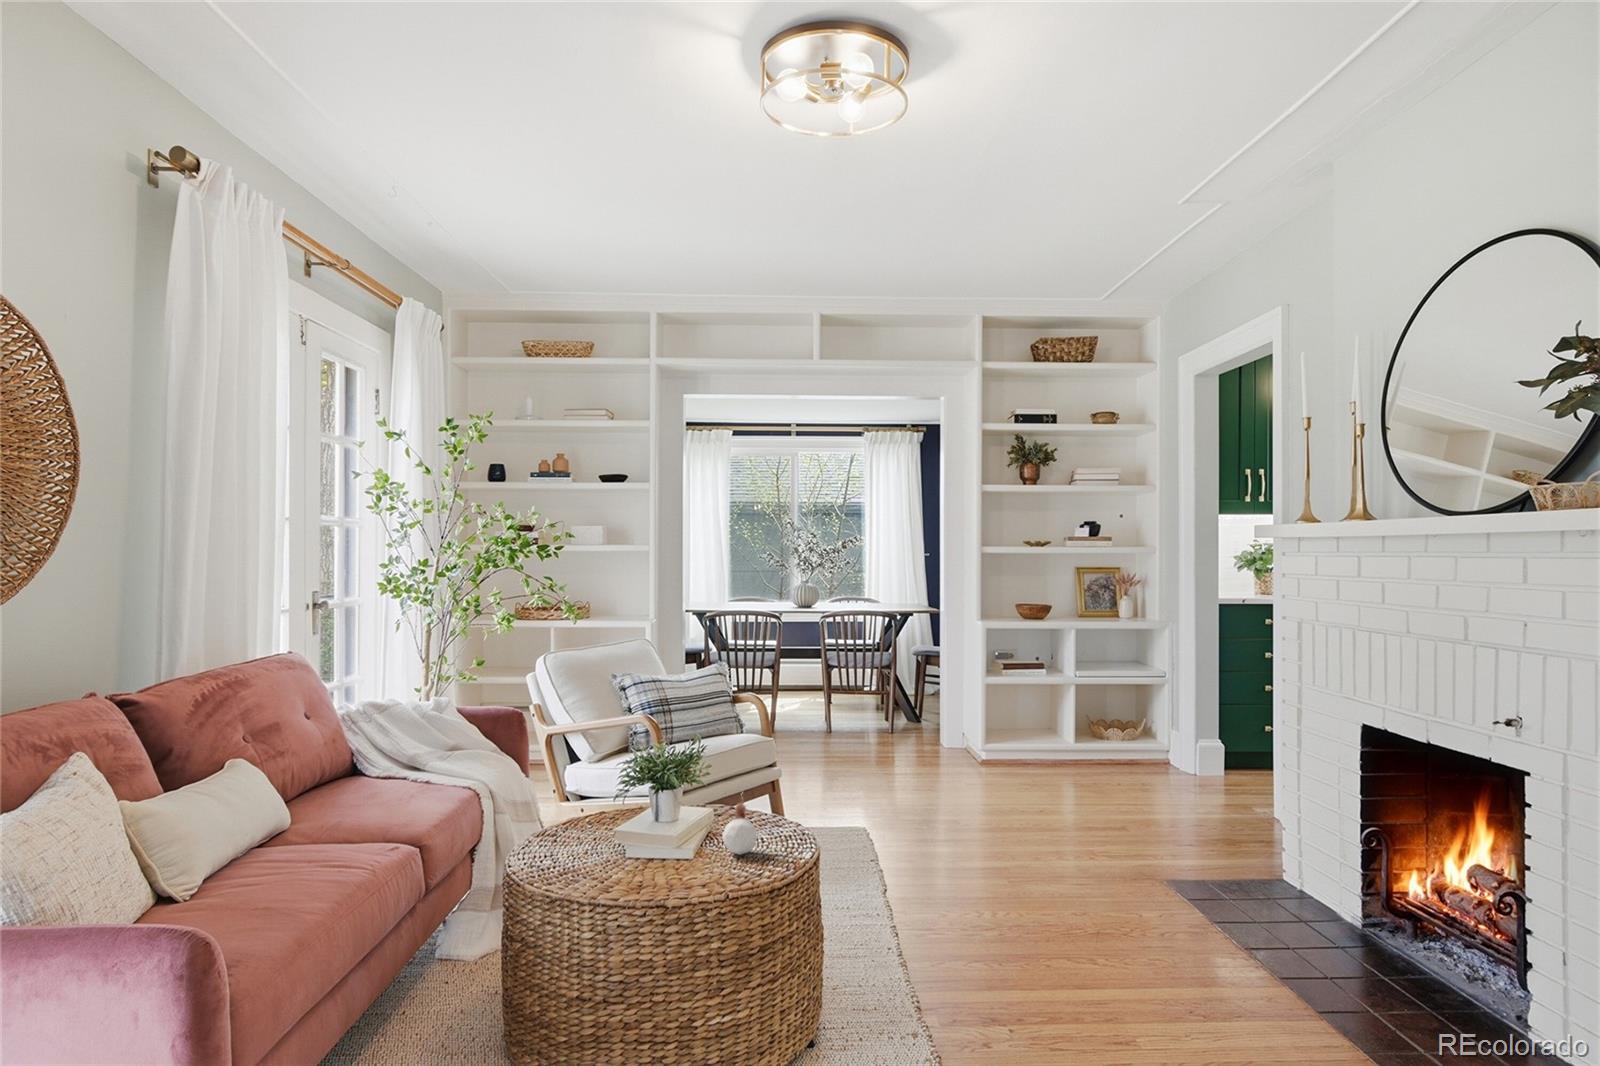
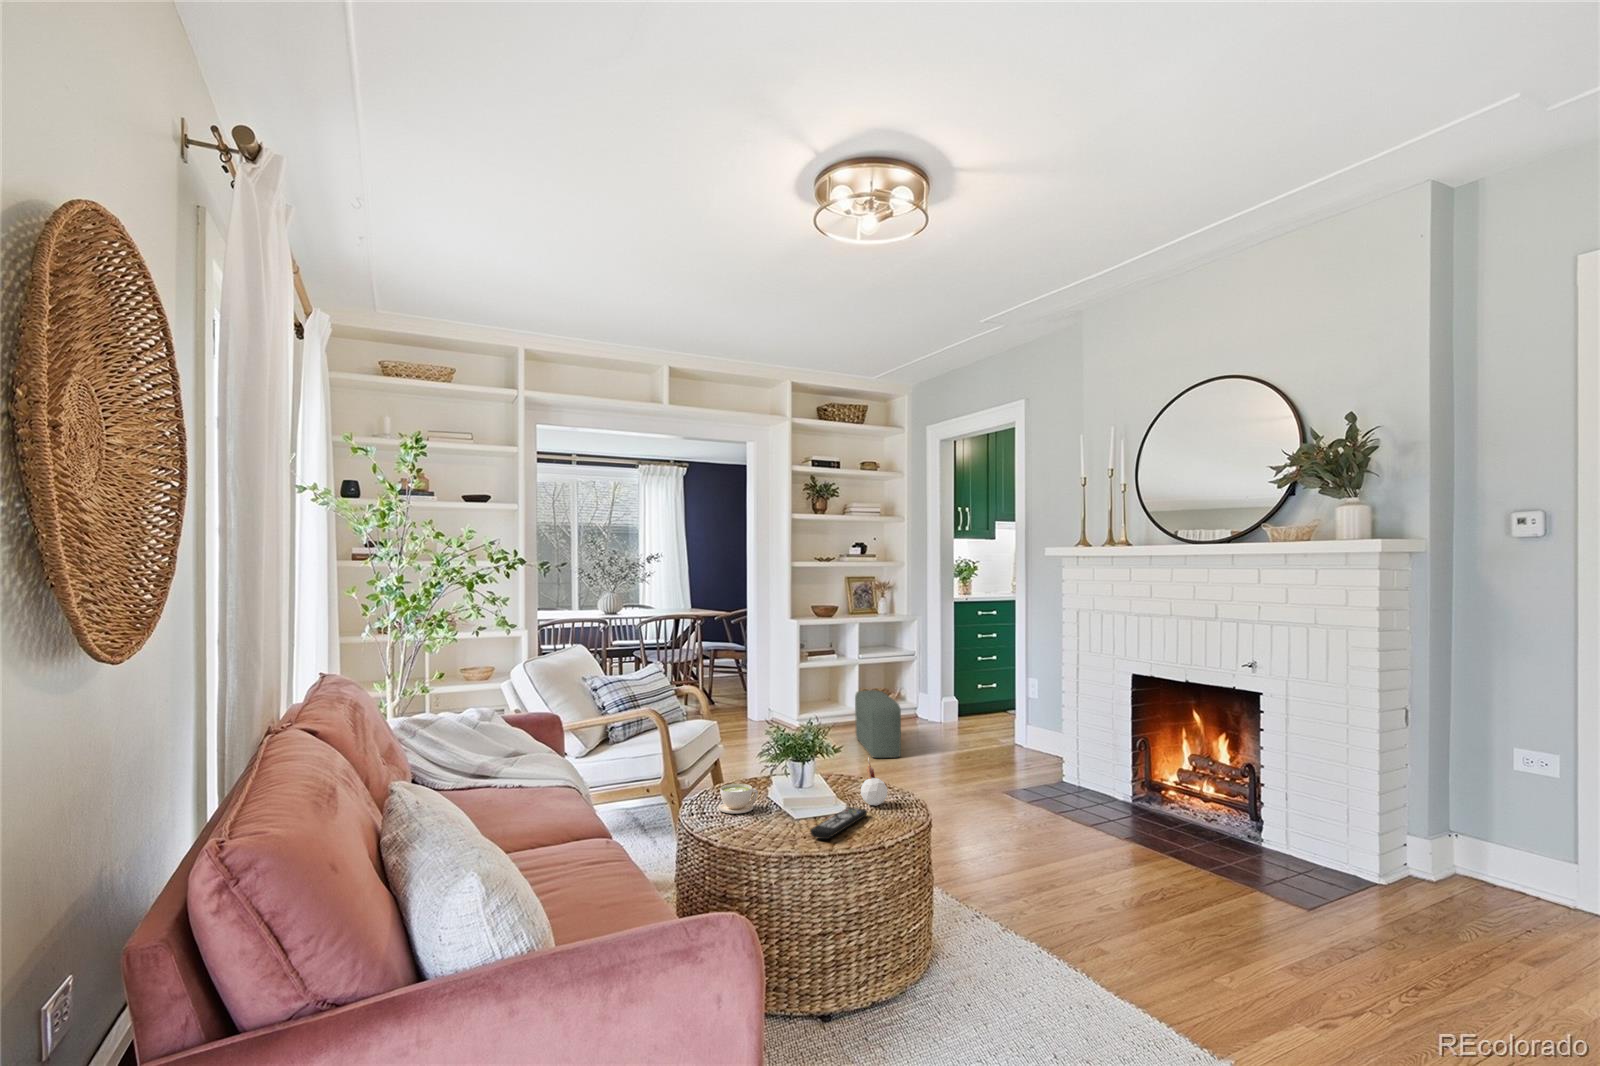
pouf: none [1032,721,1081,814] -> present [855,690,901,758]
coffee cup: none [563,807,611,843] -> present [719,784,758,814]
remote control: none [599,852,708,884] -> present [810,807,867,839]

